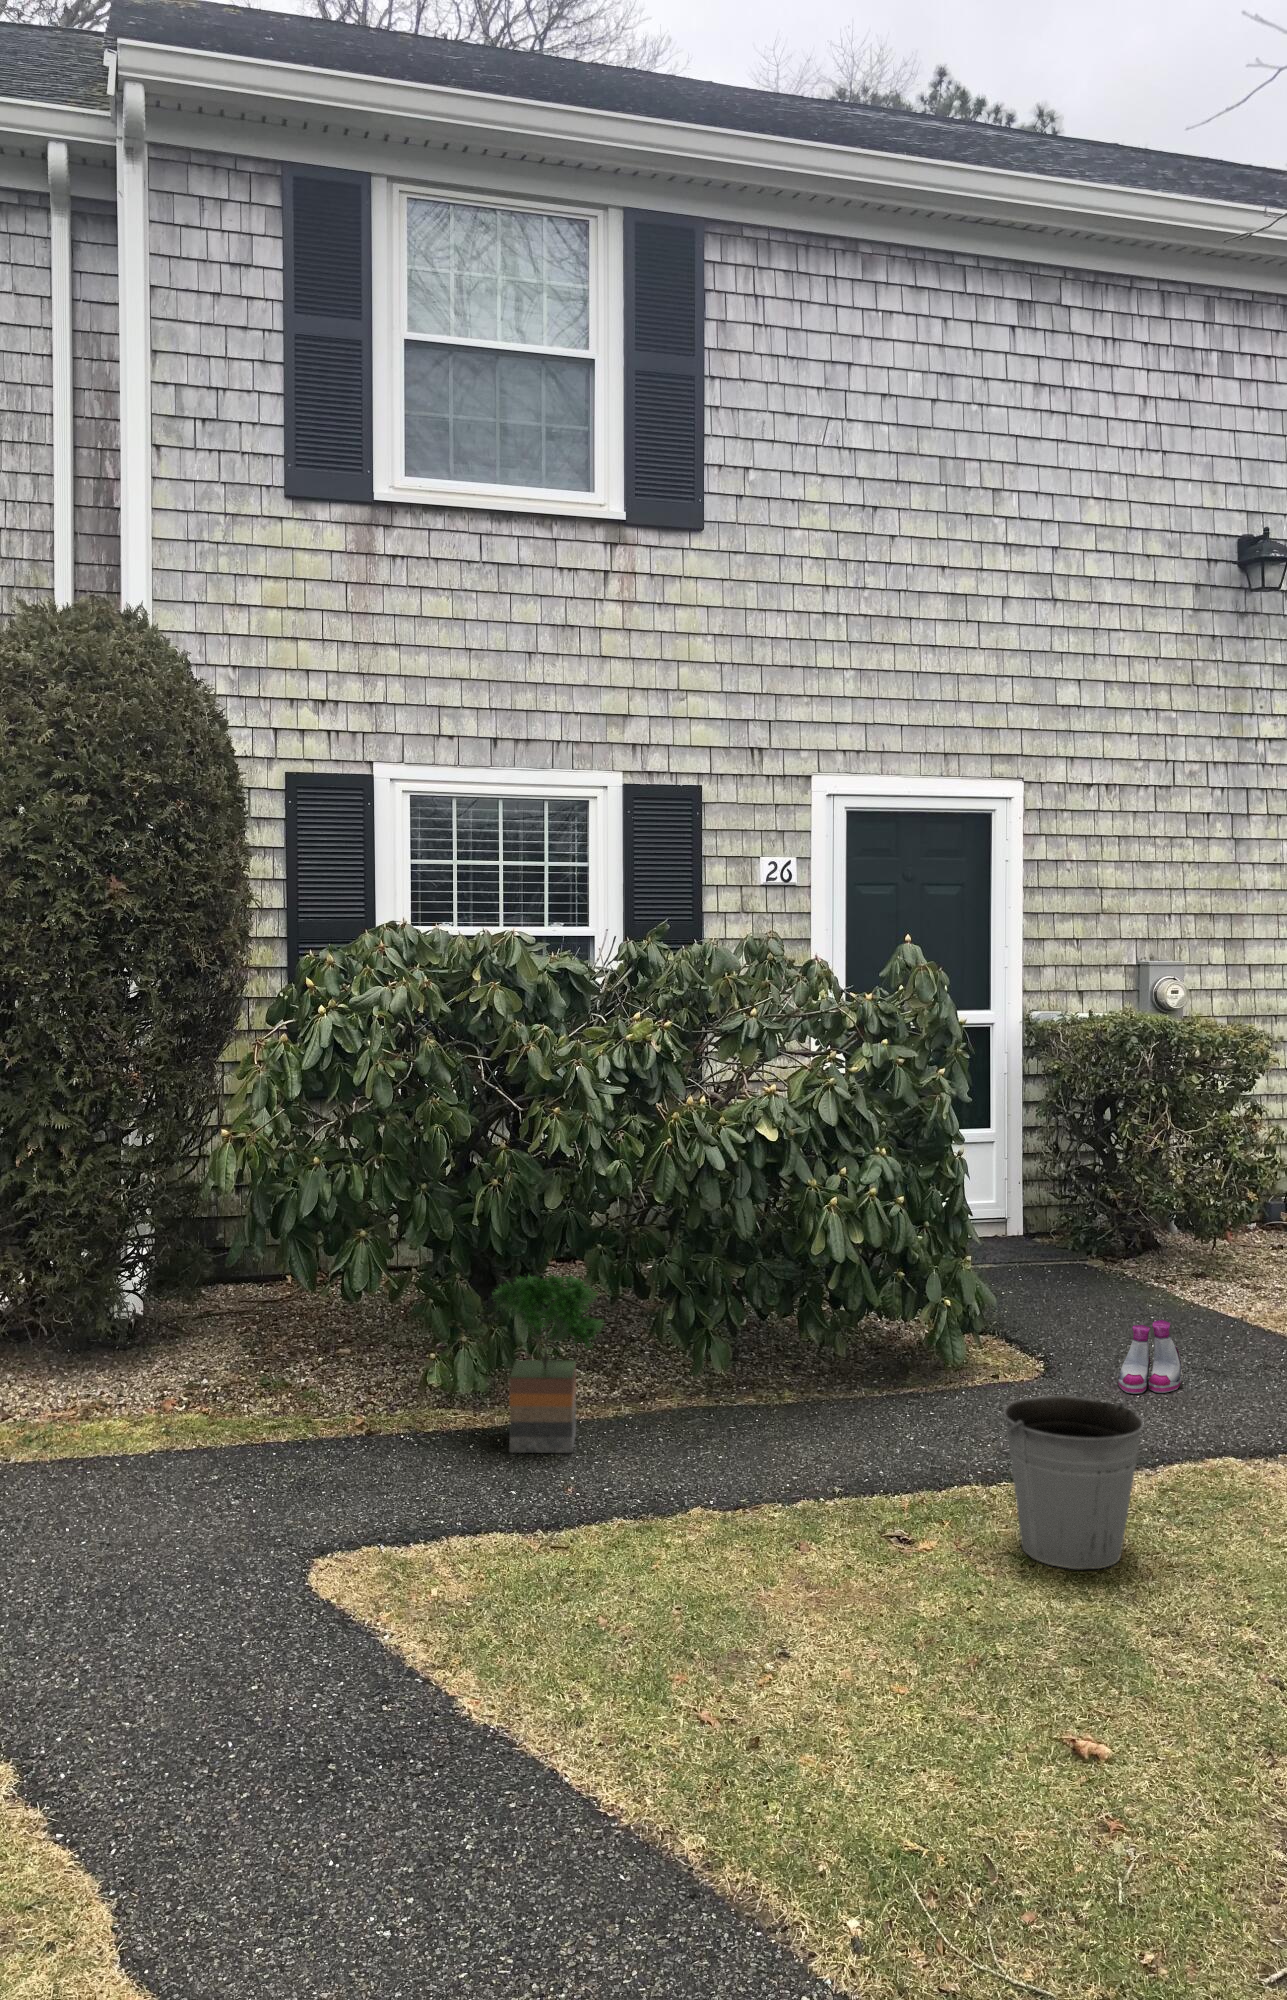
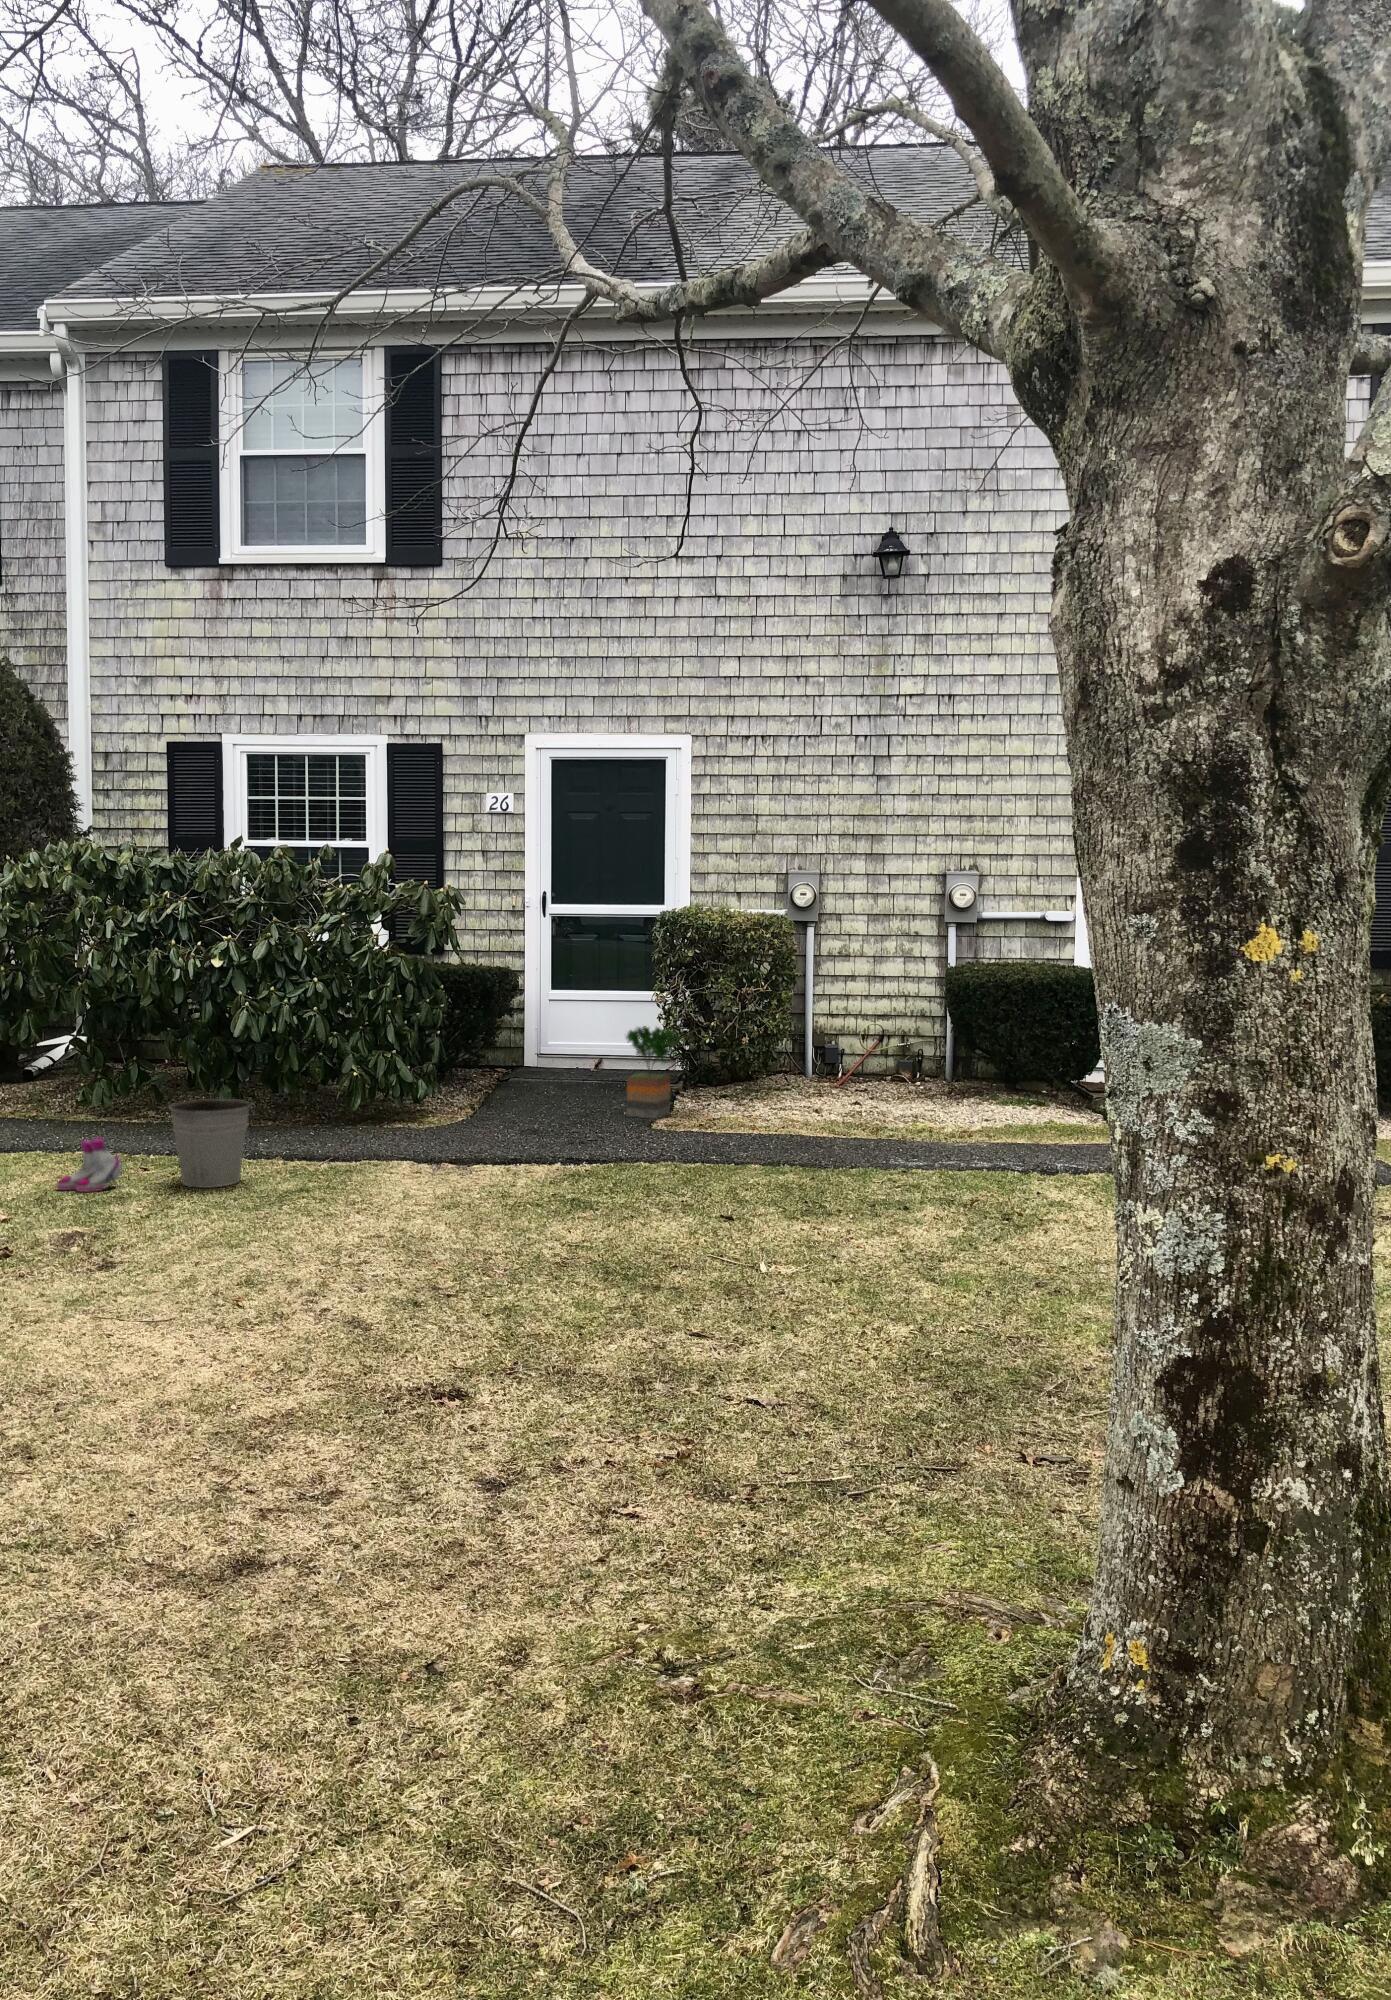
potted tree: present [494,1275,602,1453] -> present [626,1026,680,1119]
boots: present [1118,1320,1181,1394] -> present [56,1137,123,1192]

